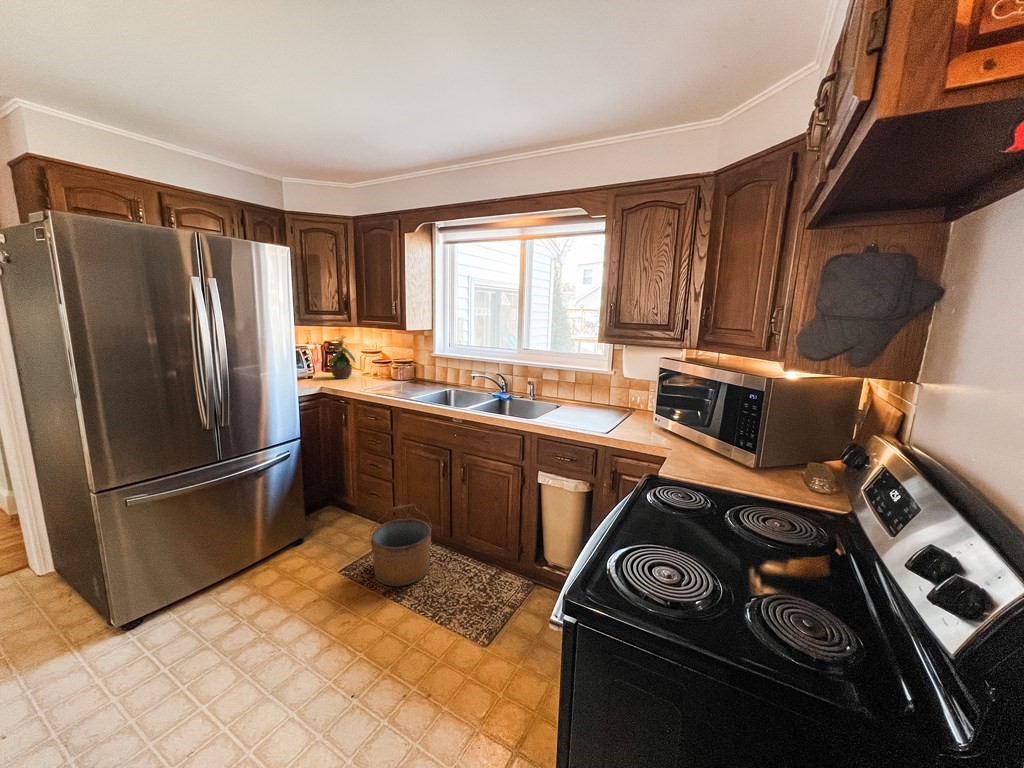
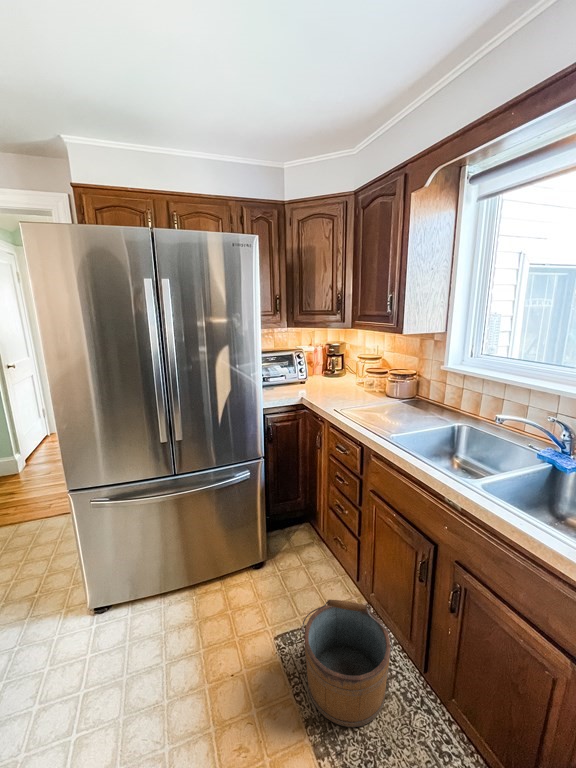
potted plant: present [329,337,355,379] -> none [318,336,351,387]

